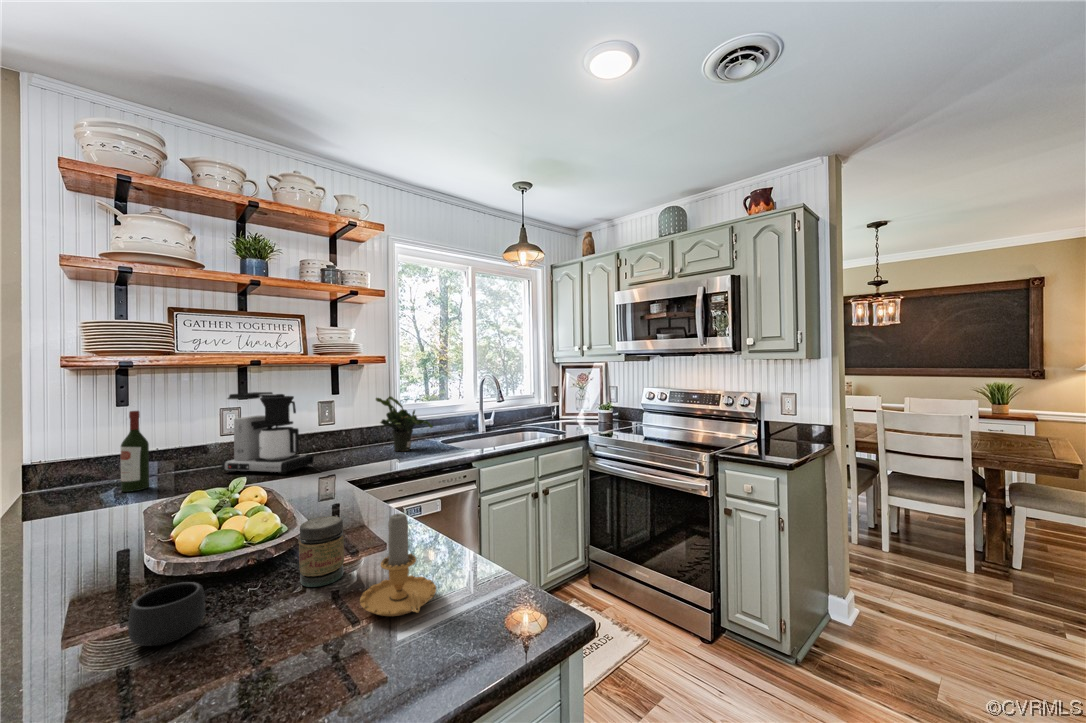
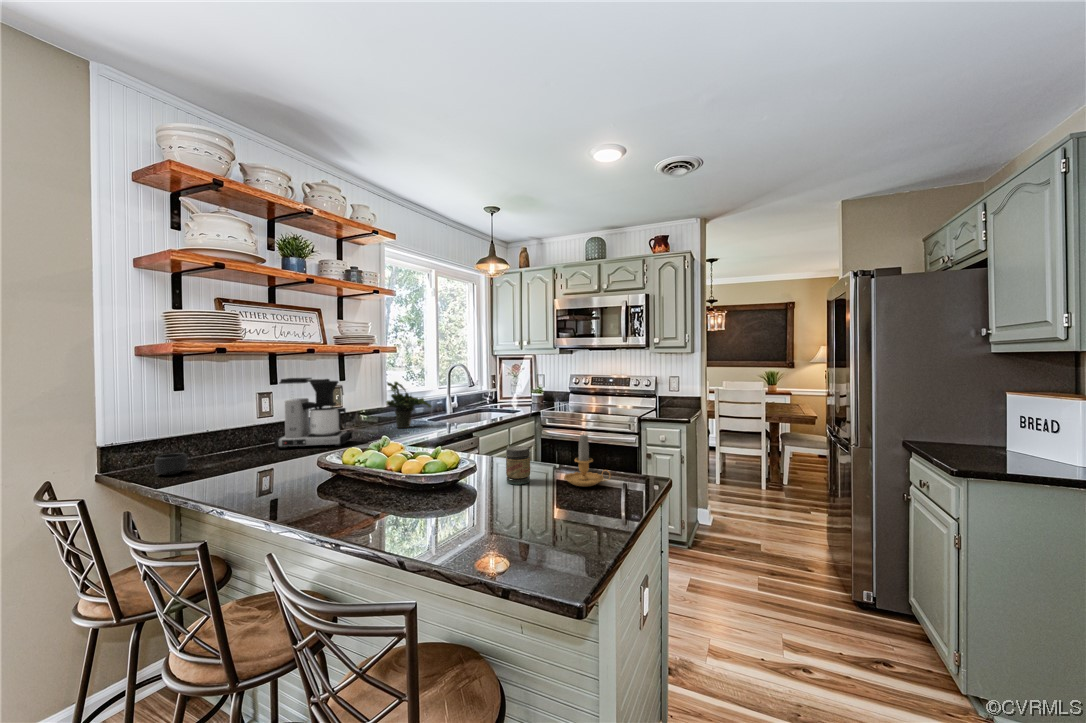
wine bottle: present [120,411,149,492] -> none [210,393,233,465]
mug: present [128,582,219,646] -> present [154,453,192,475]

